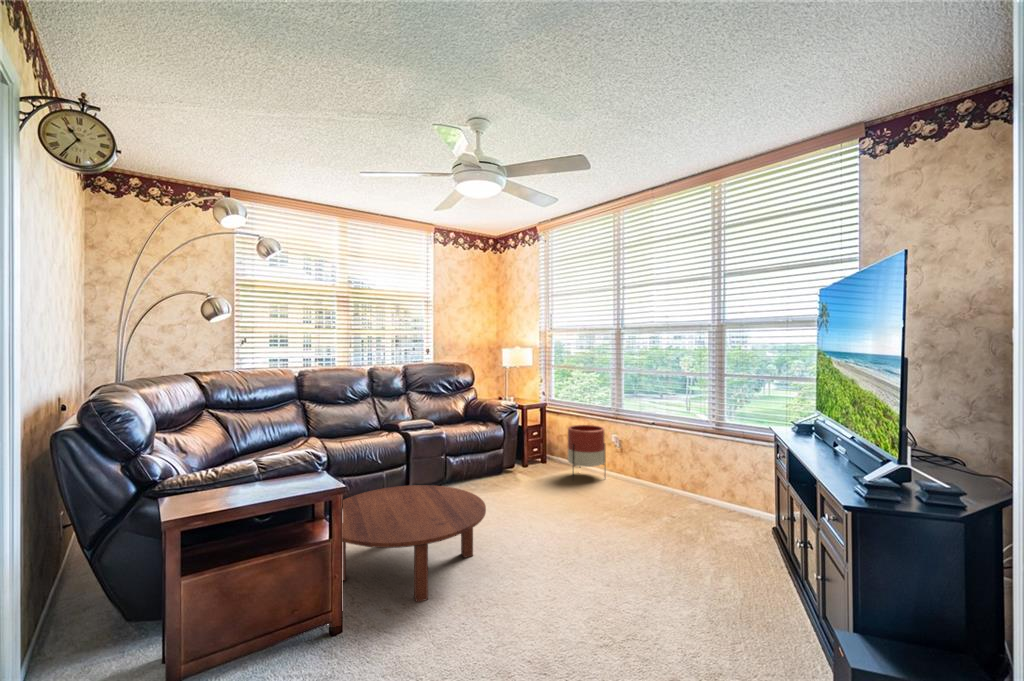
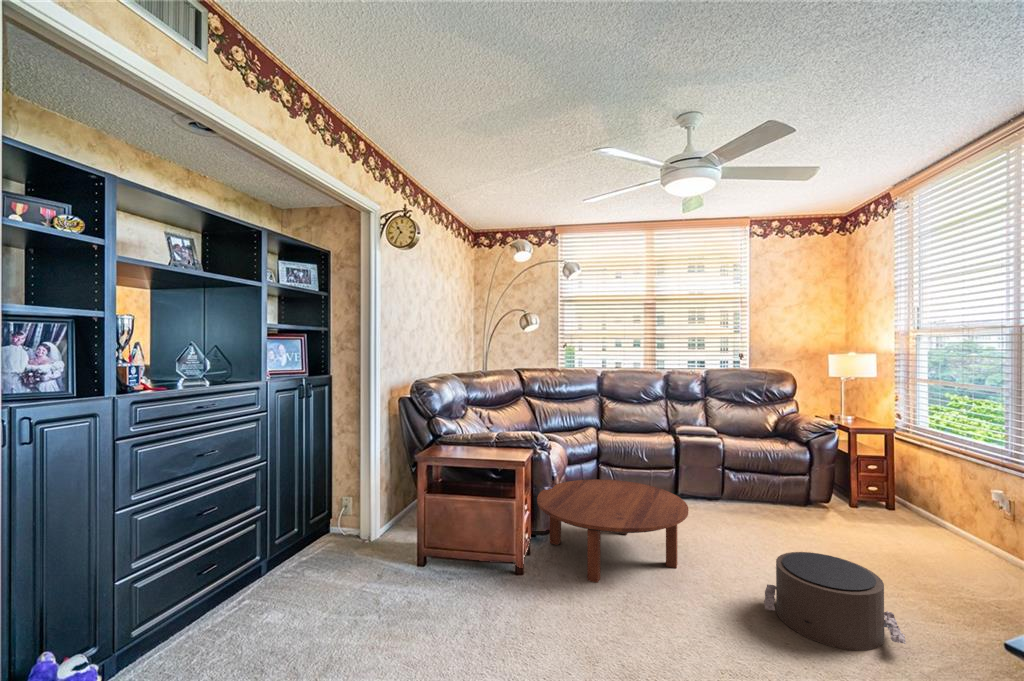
planter: present [568,425,605,475] -> none [907,465,978,555]
pouf: none [552,502,647,568] -> present [764,552,906,651]

